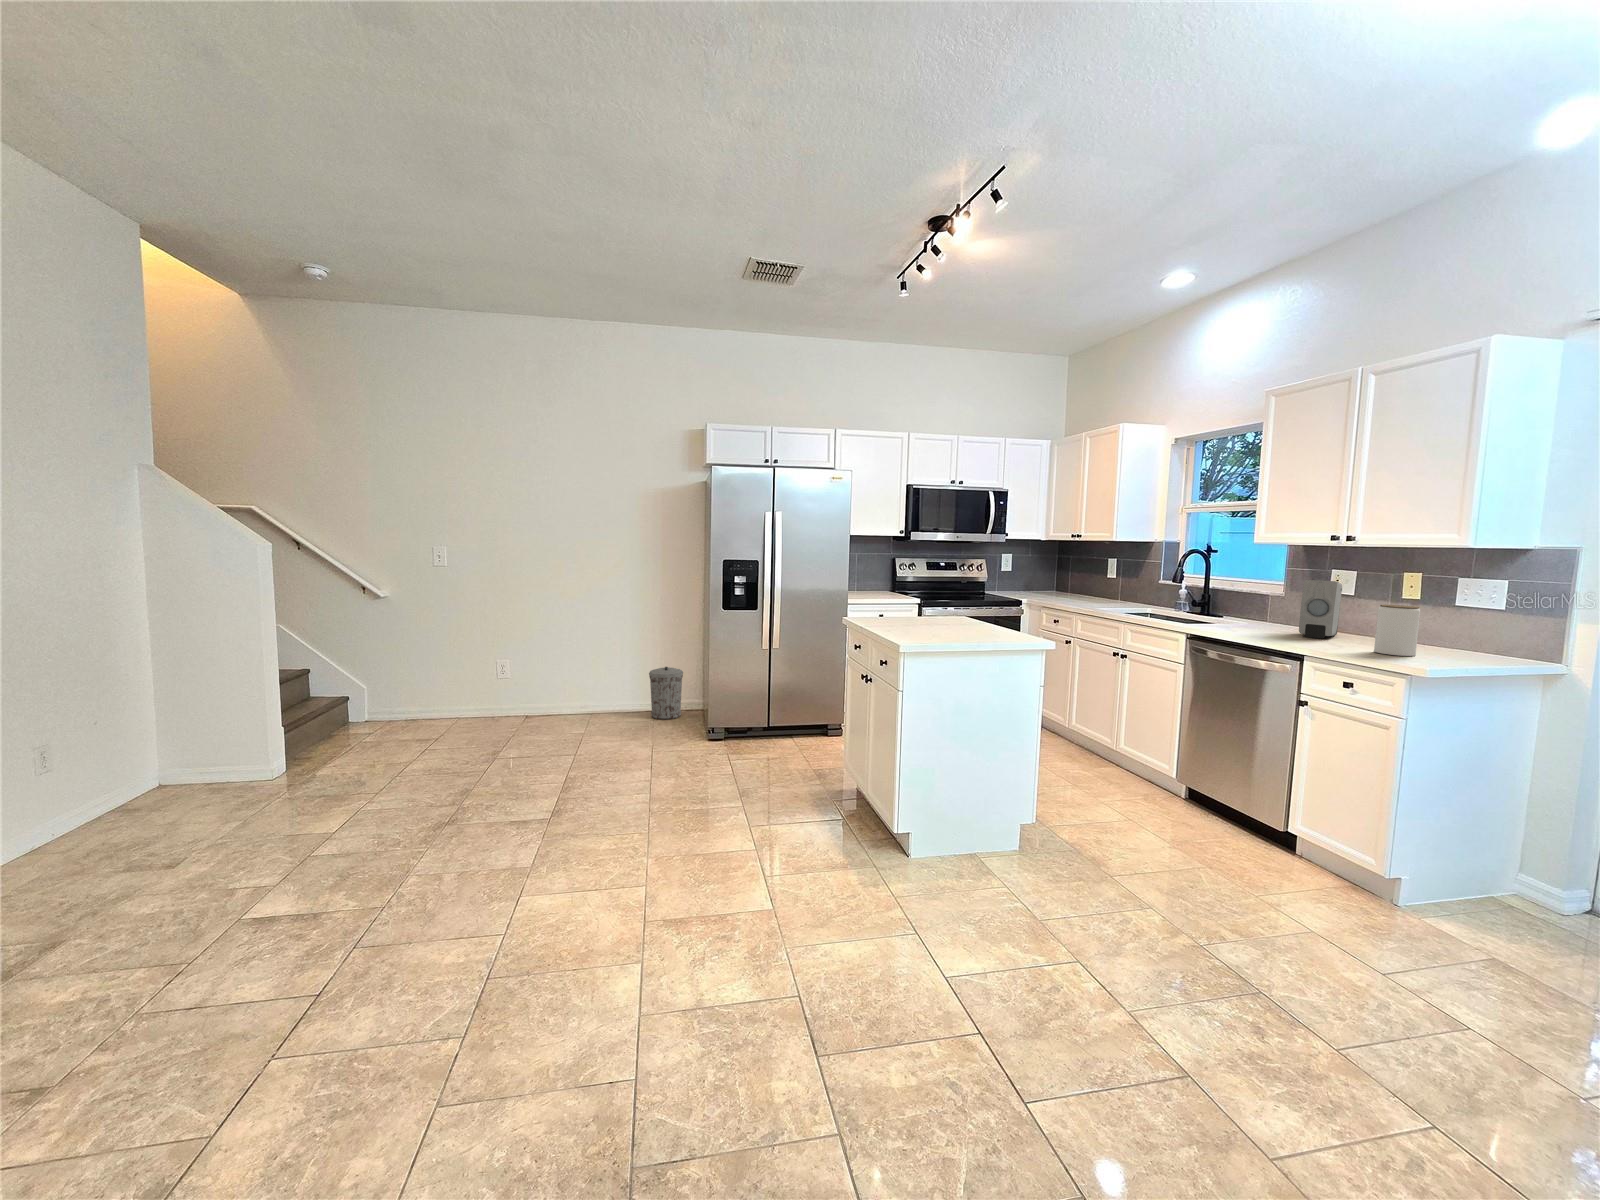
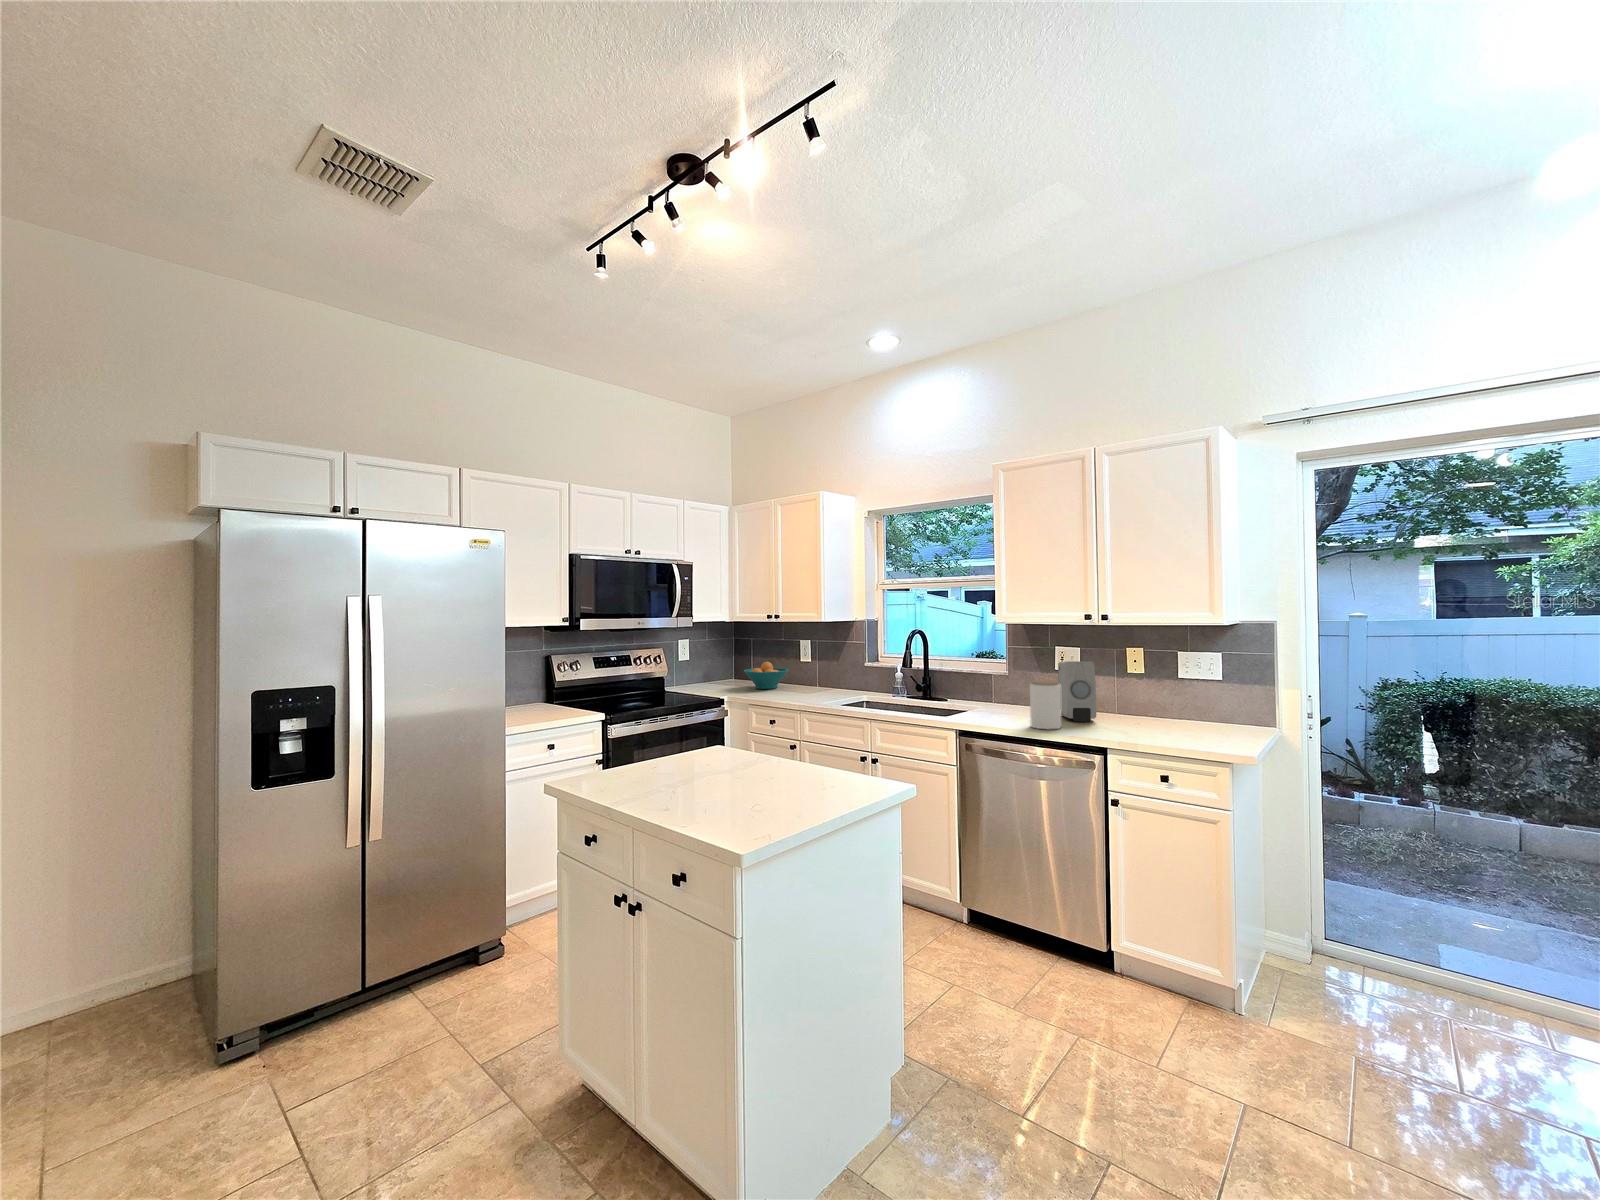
fruit bowl: none [1047,576,1088,599] -> present [744,662,789,689]
jar: present [1374,605,1420,656] -> present [1030,681,1061,729]
trash can: present [649,667,683,719] -> none [29,917,134,1049]

